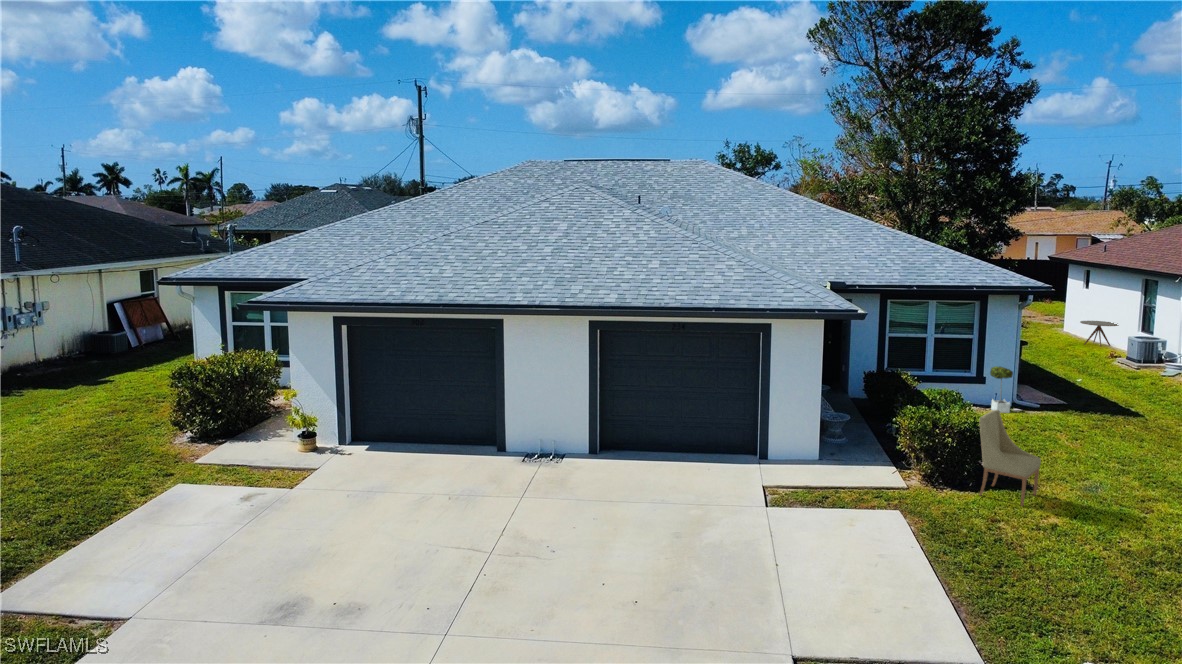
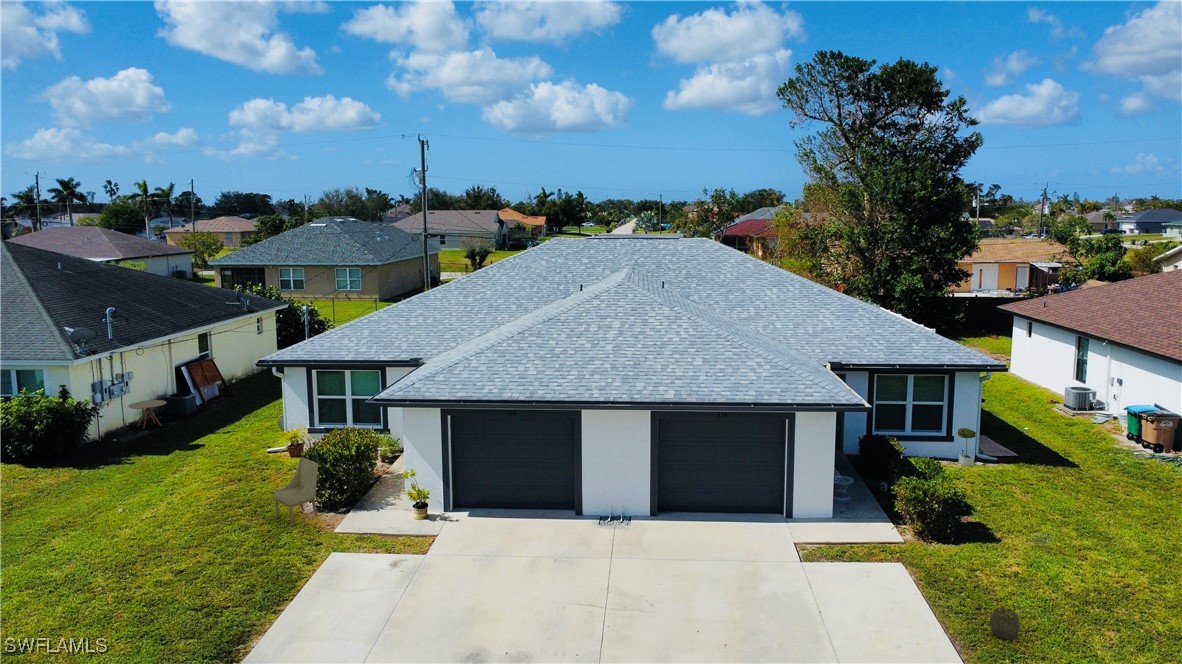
round table: present [1080,321,1119,347] -> present [128,400,166,428]
chair: present [979,410,1041,506] -> present [274,458,318,525]
woven basket: none [1011,561,1054,604] -> present [990,608,1020,639]

